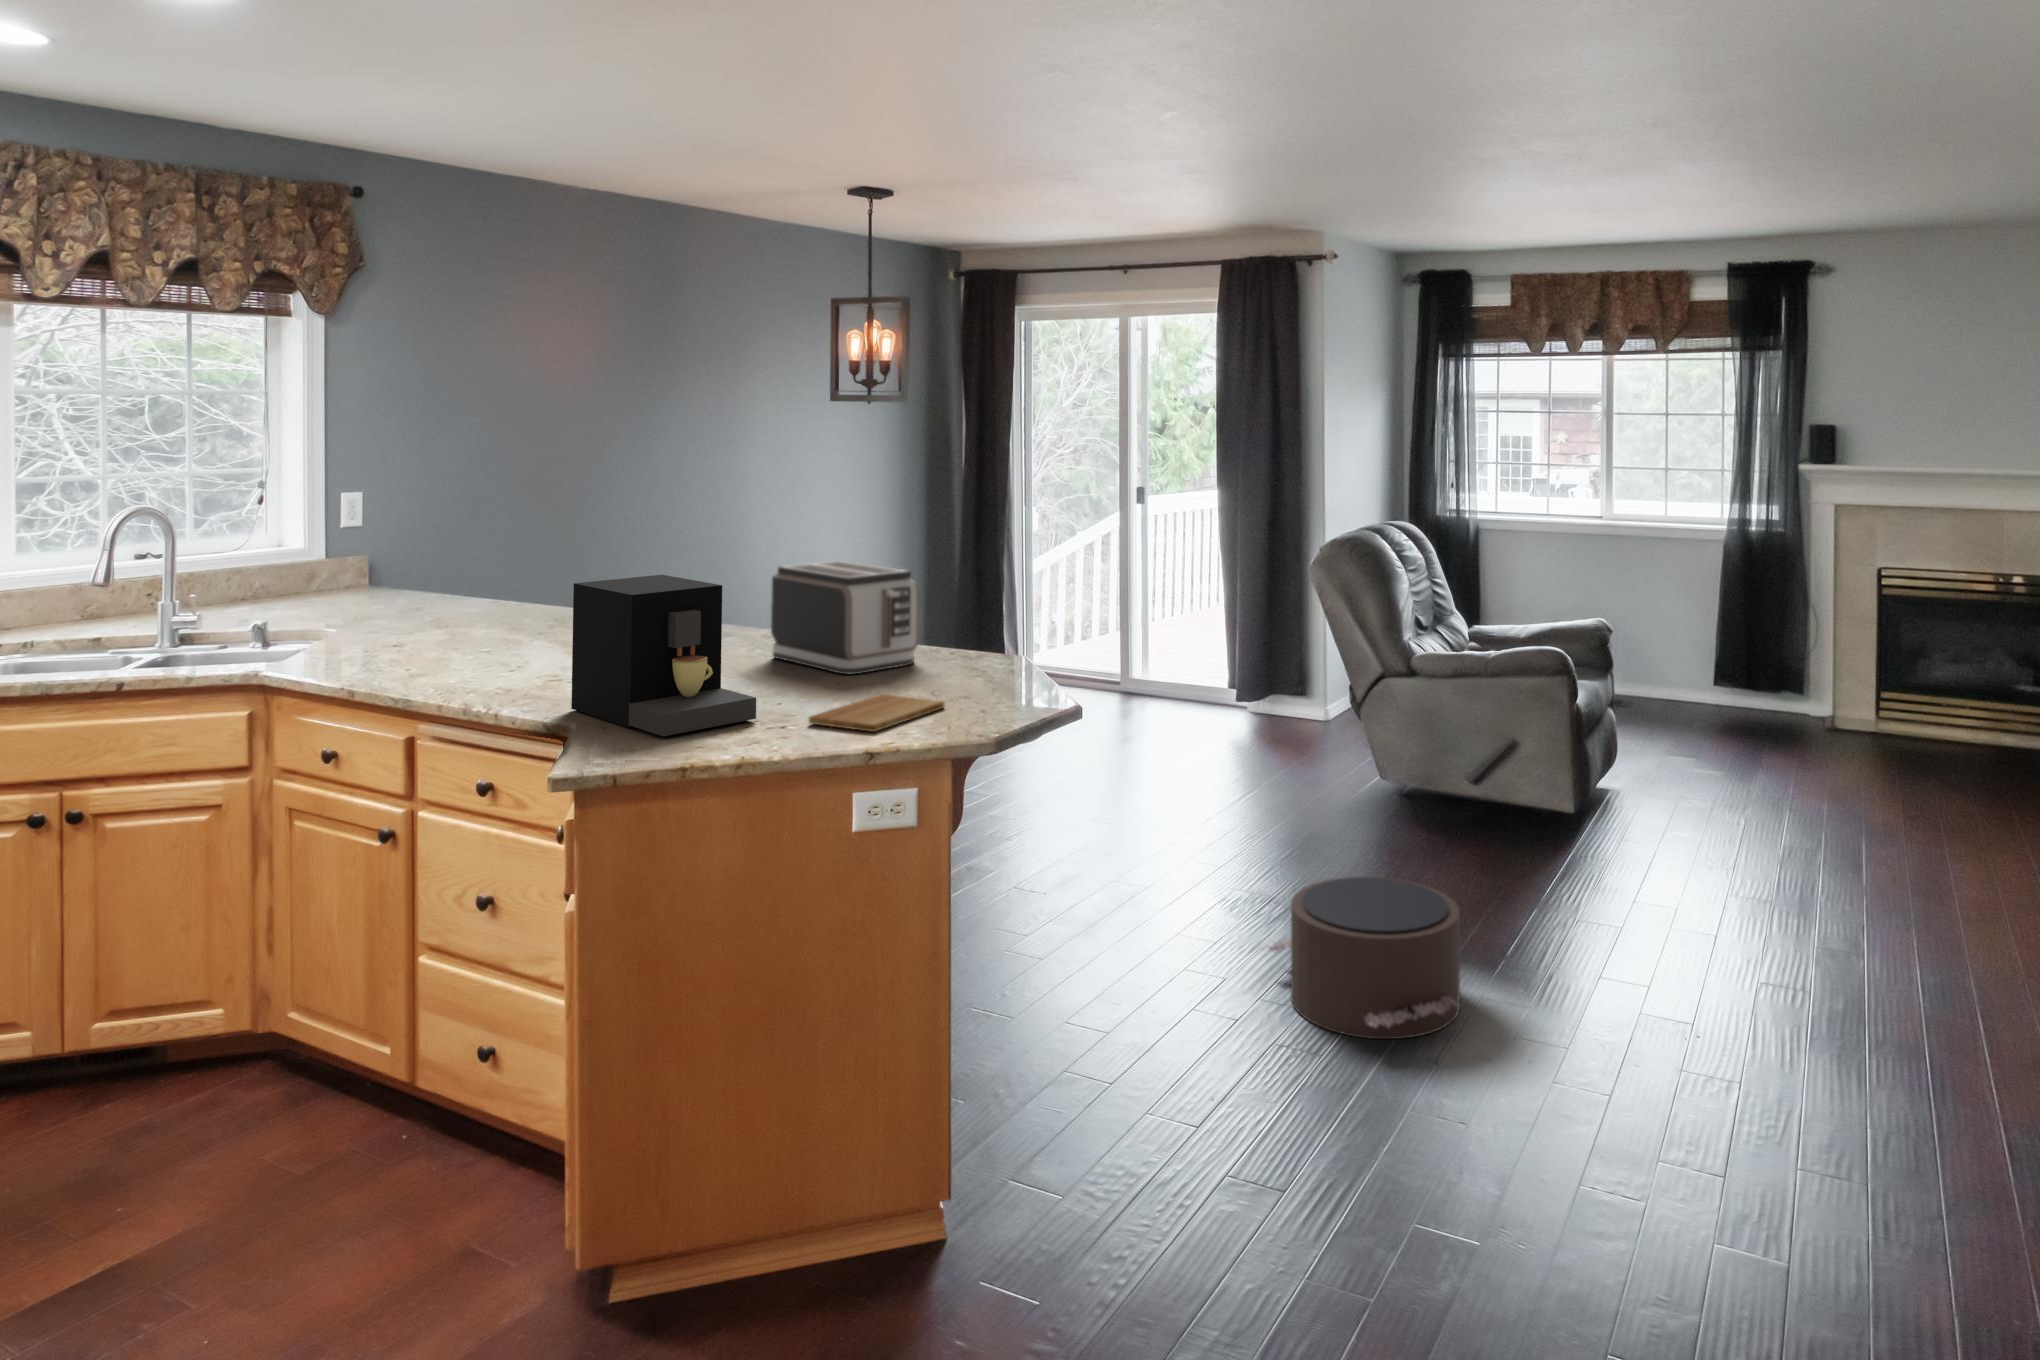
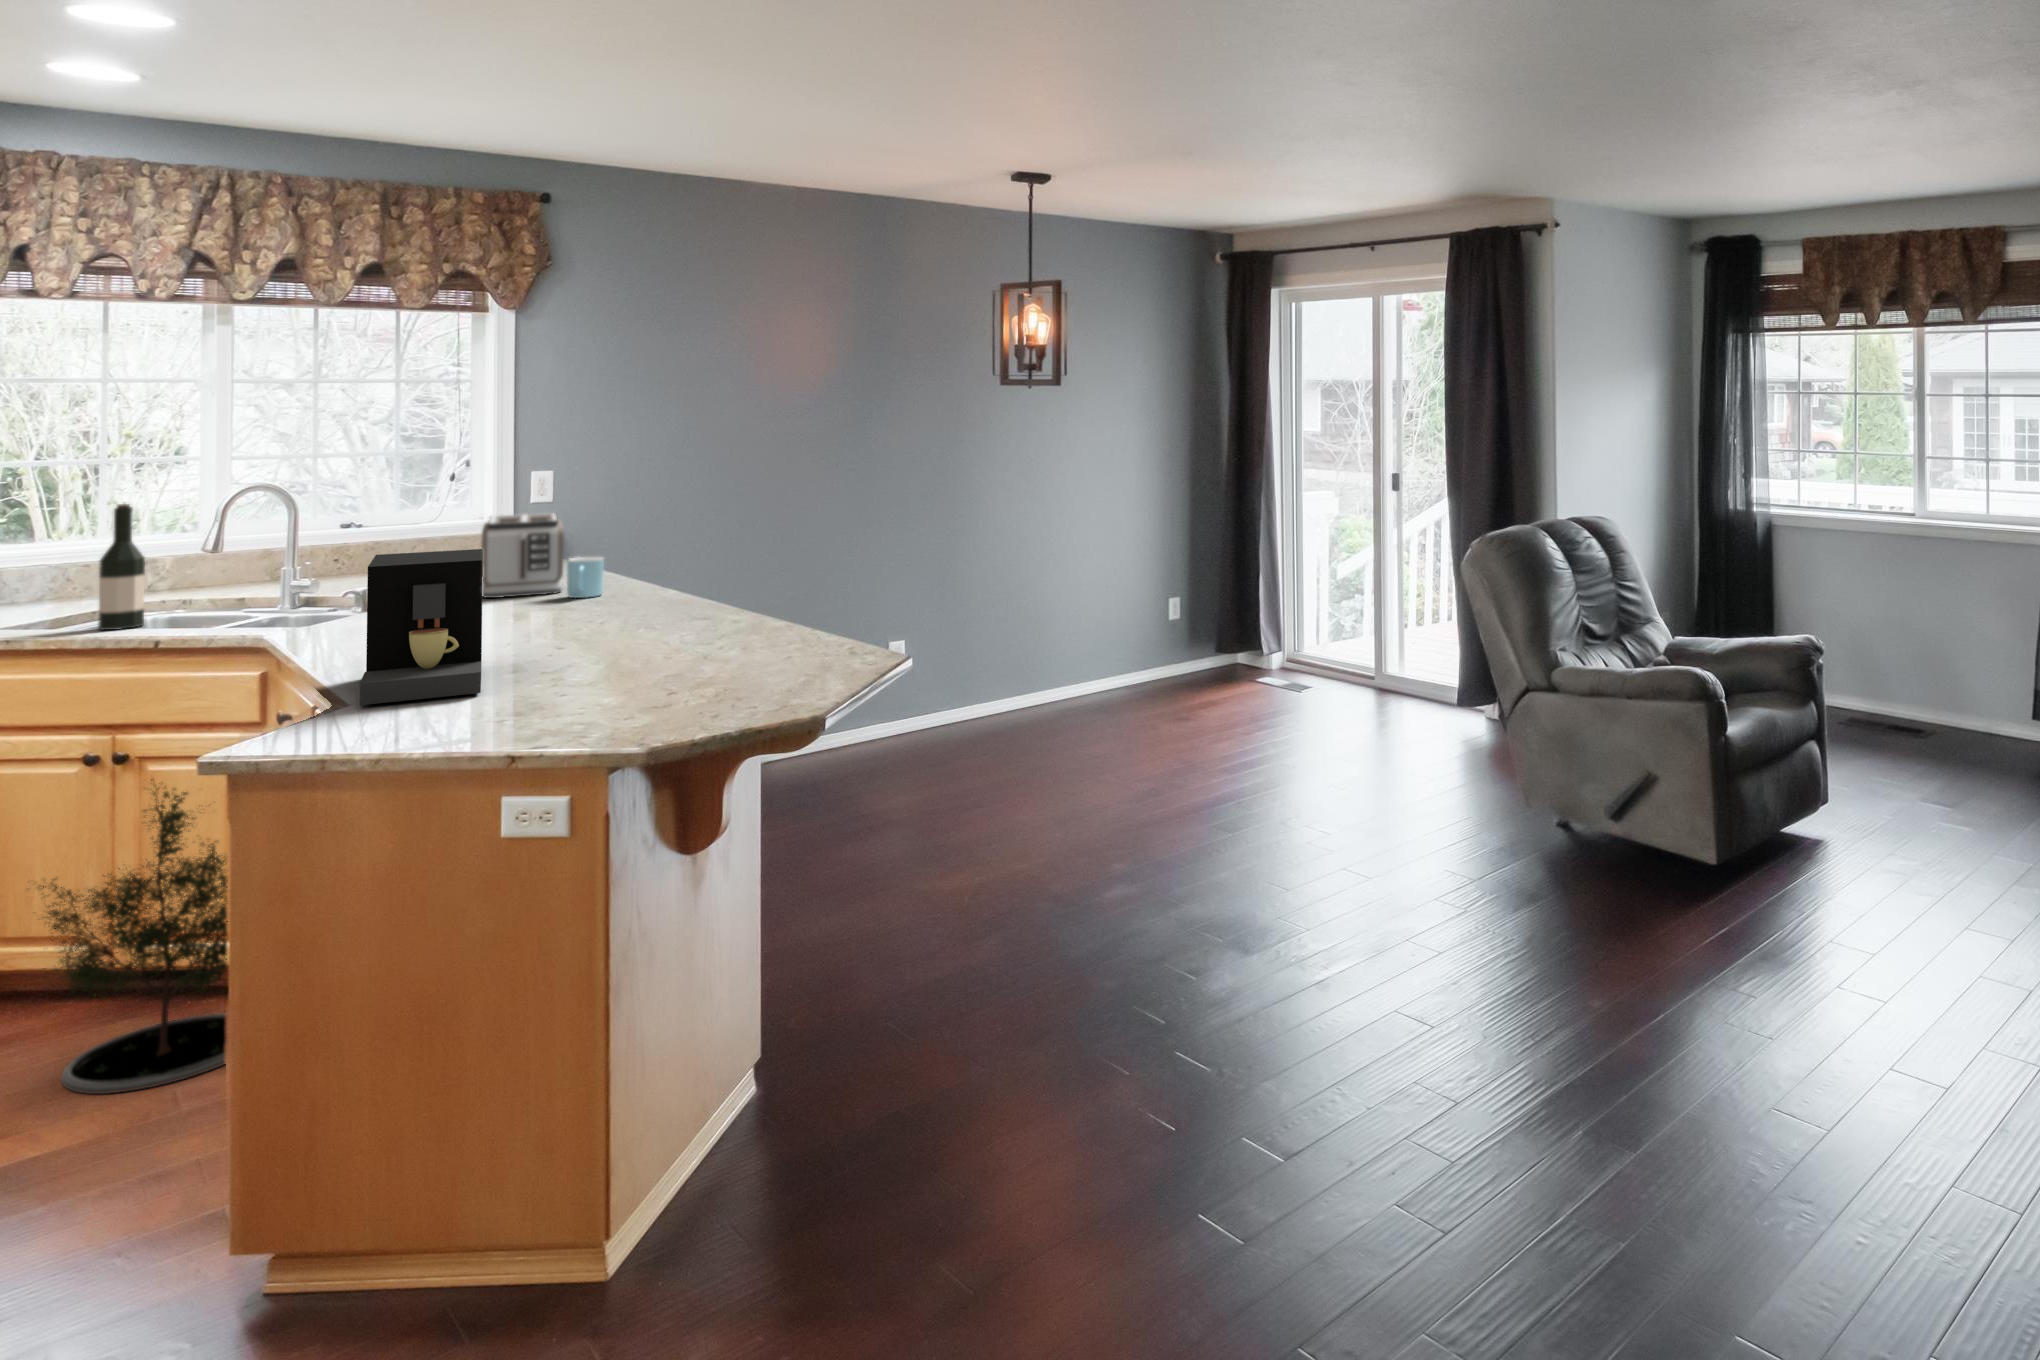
wine bottle: none [35,536,88,682] -> present [98,504,145,630]
toaster: present [771,561,920,674] -> present [481,513,564,598]
mug: none [531,583,568,627] -> present [567,557,604,598]
cutting board: present [809,694,944,732] -> none [510,675,668,712]
potted tree: none [77,838,348,1199] -> present [41,779,229,1094]
pouf: present [1268,877,1460,1039] -> none [1191,904,1378,1091]

